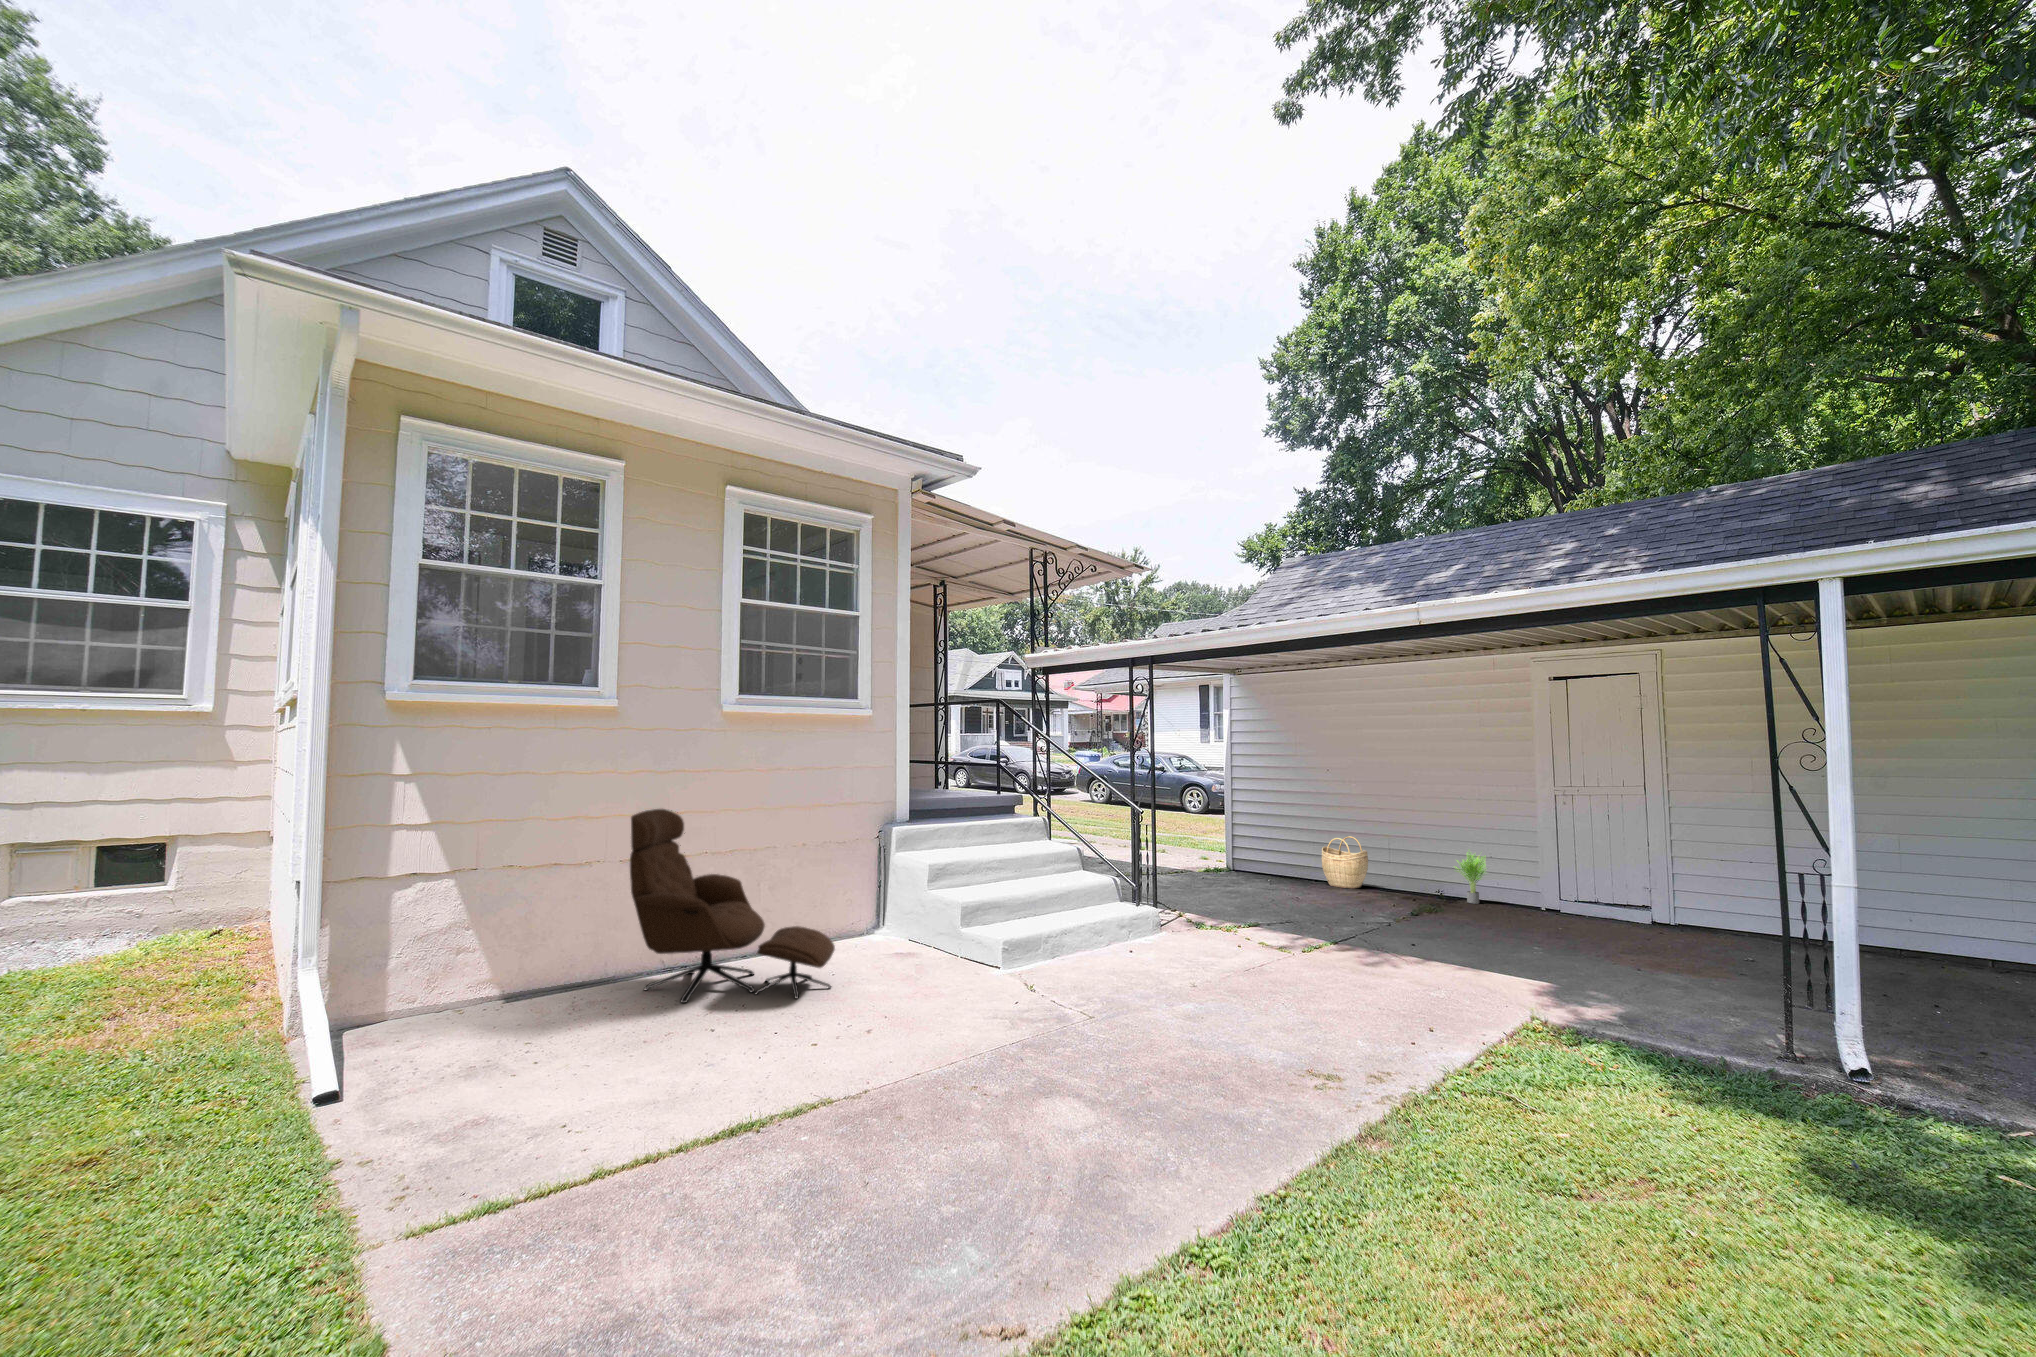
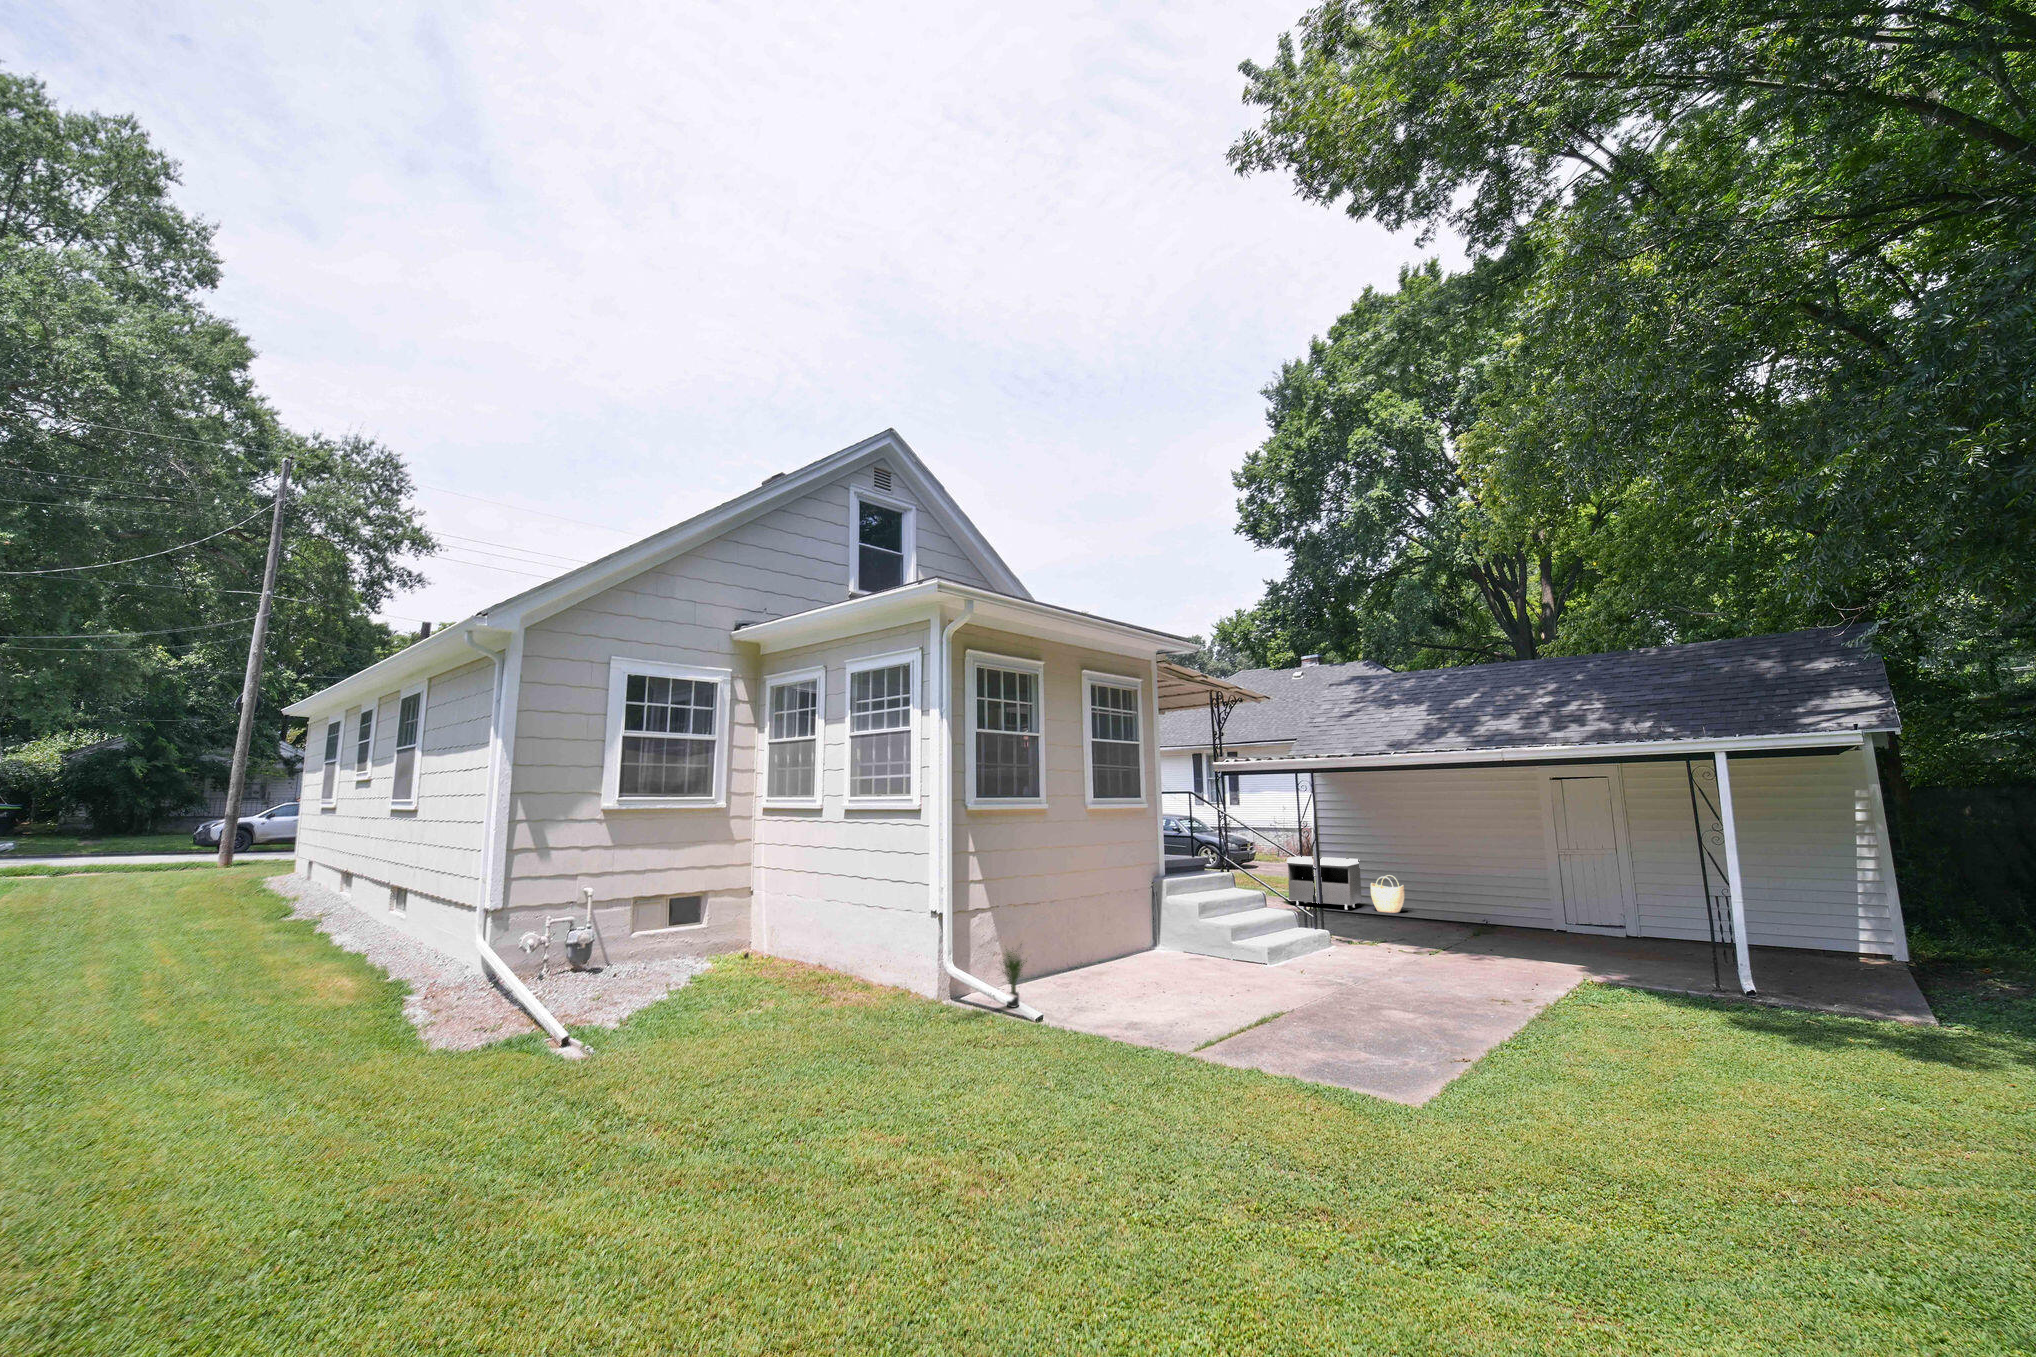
lounge chair: present [630,809,835,1003] -> none [1060,873,1185,993]
storage bench: none [1215,809,1315,882] -> present [1287,856,1362,910]
potted plant: present [1455,854,1486,904] -> present [1002,949,1027,1007]

